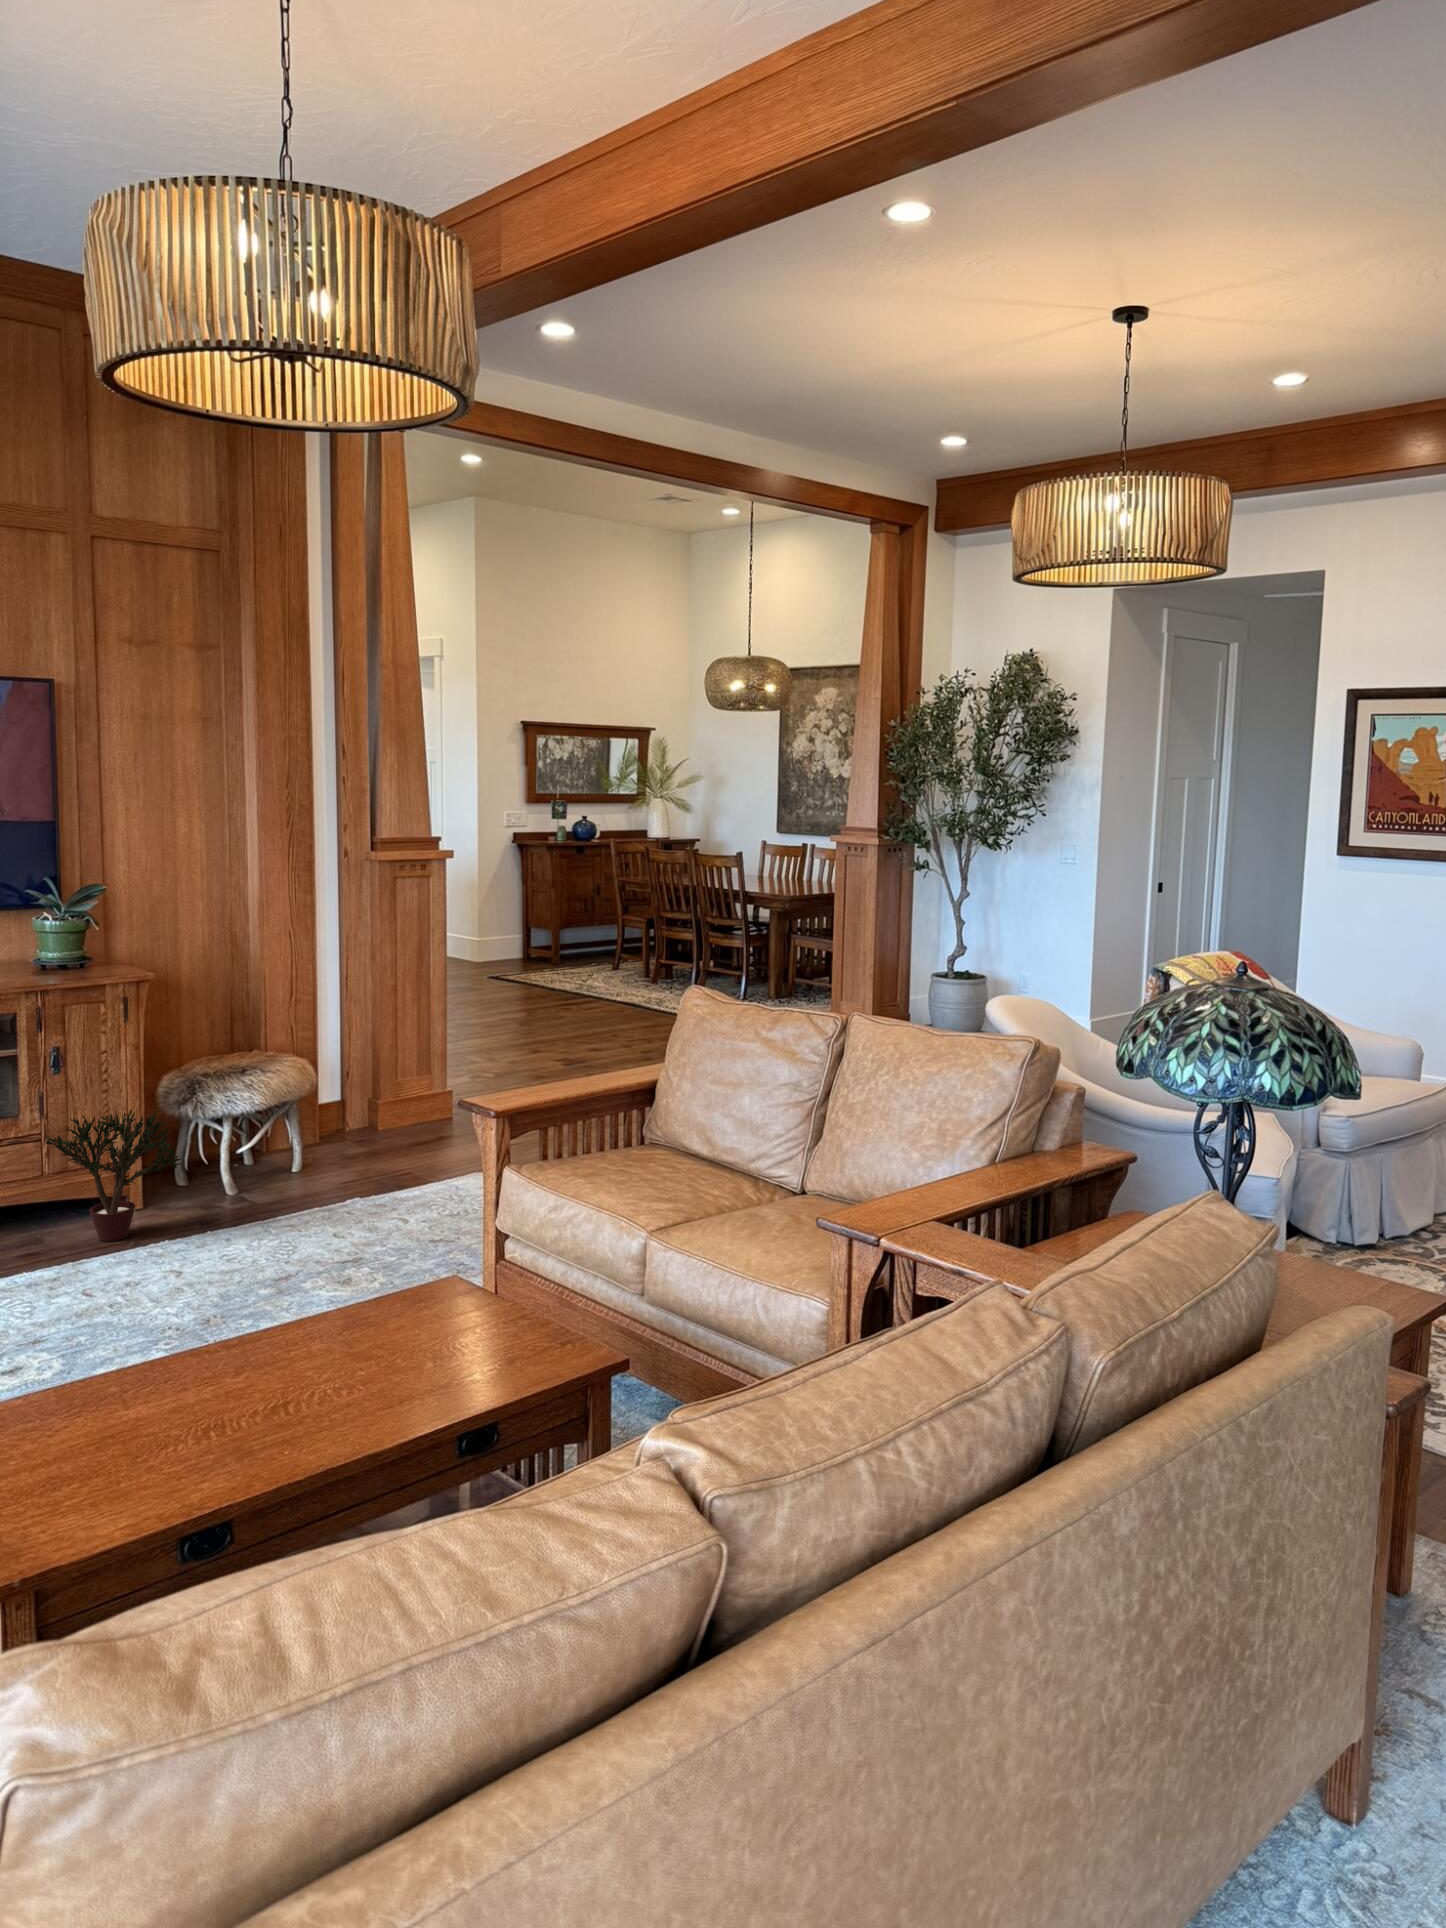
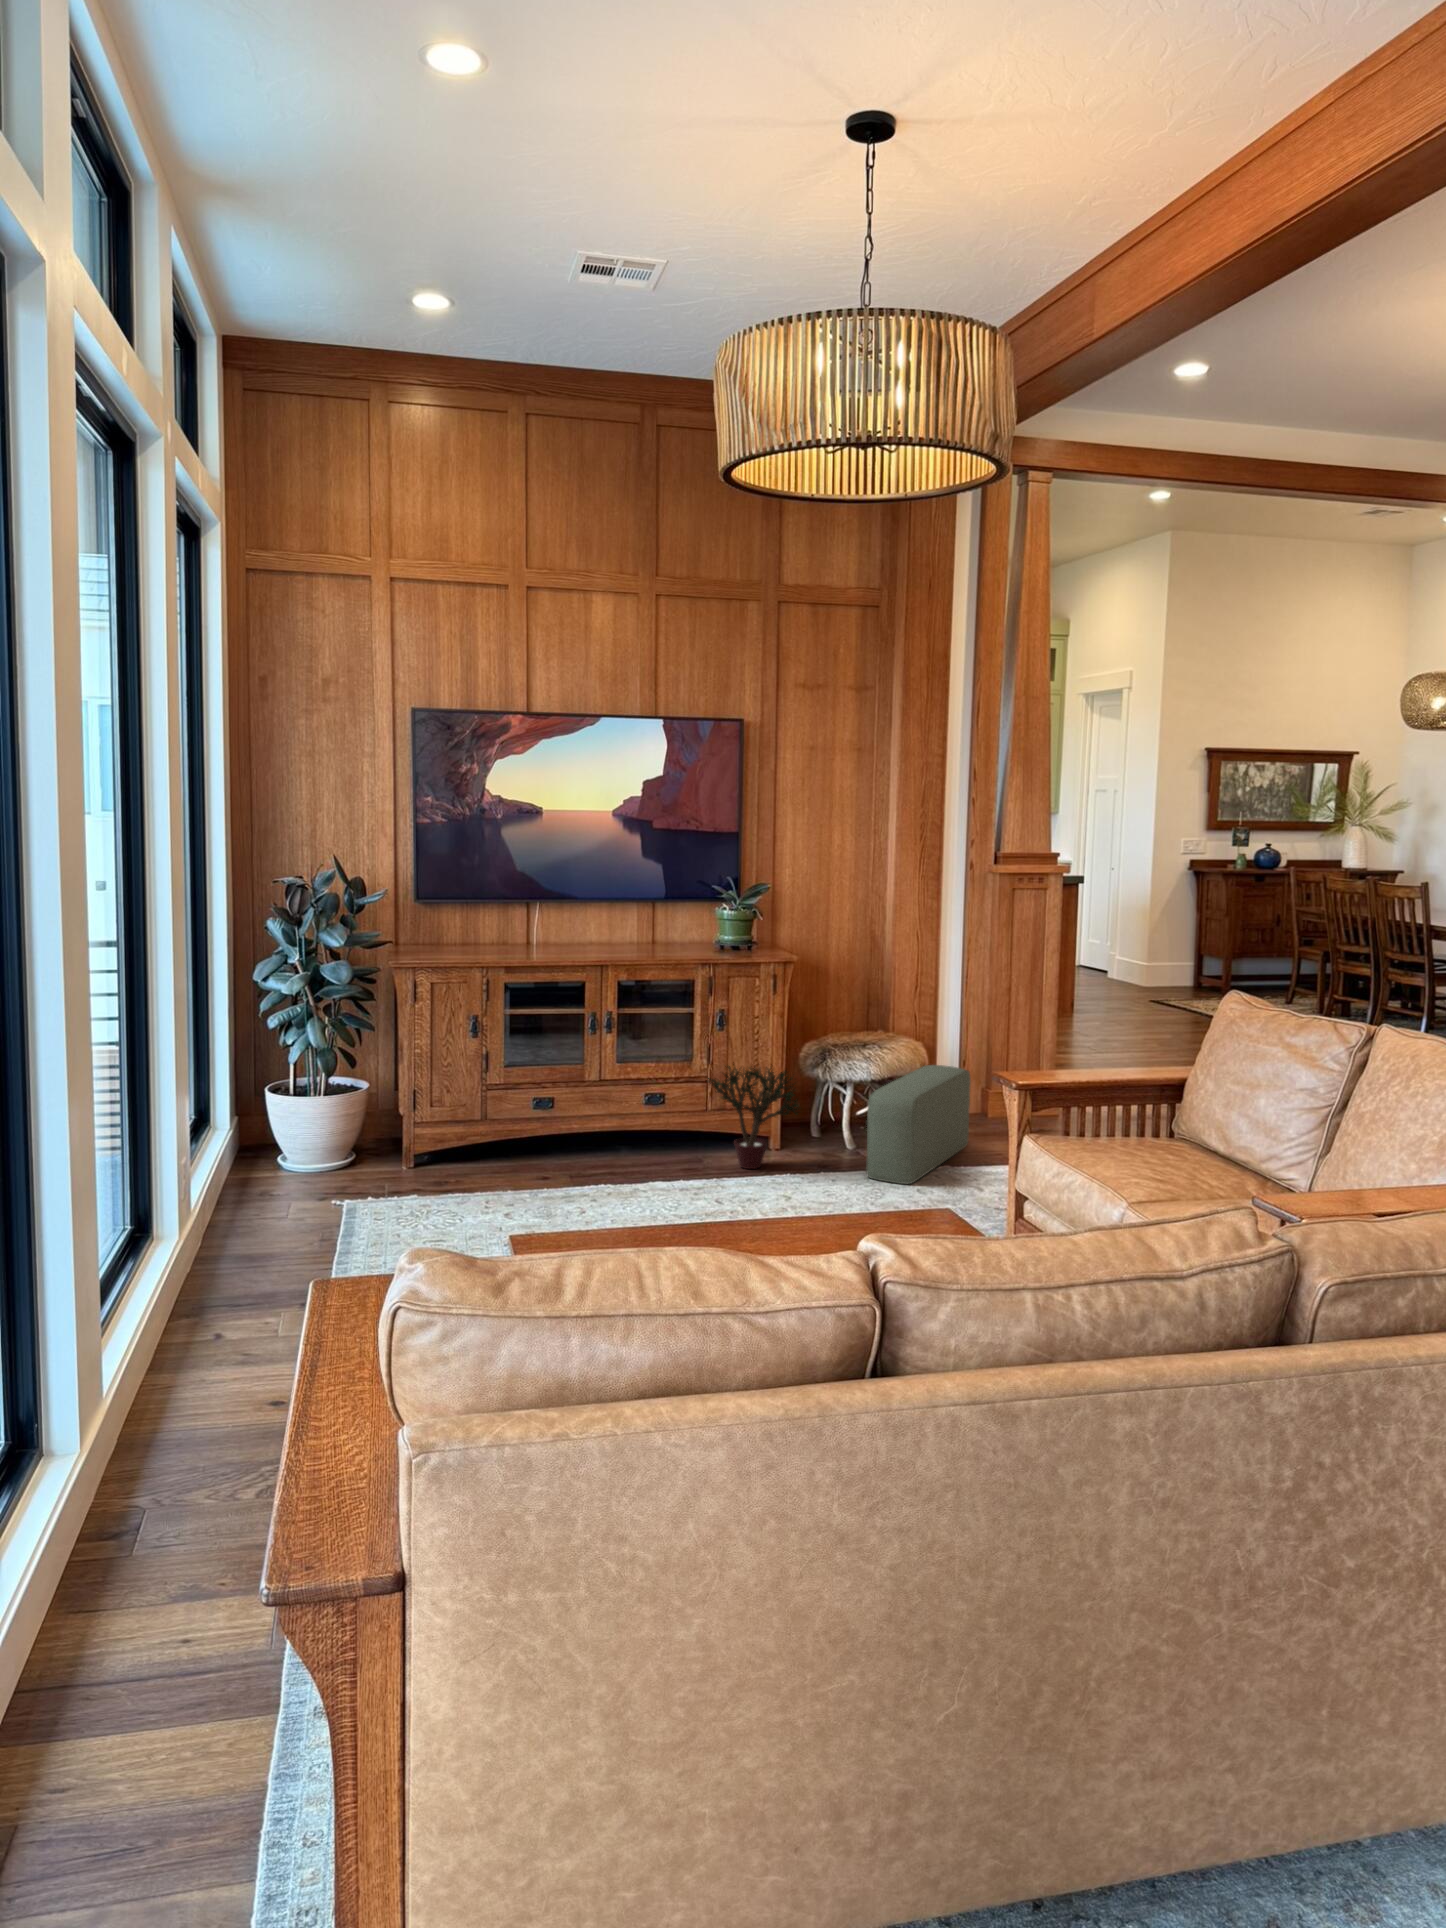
pouf: none [264,1082,369,1227] -> present [866,1065,971,1184]

